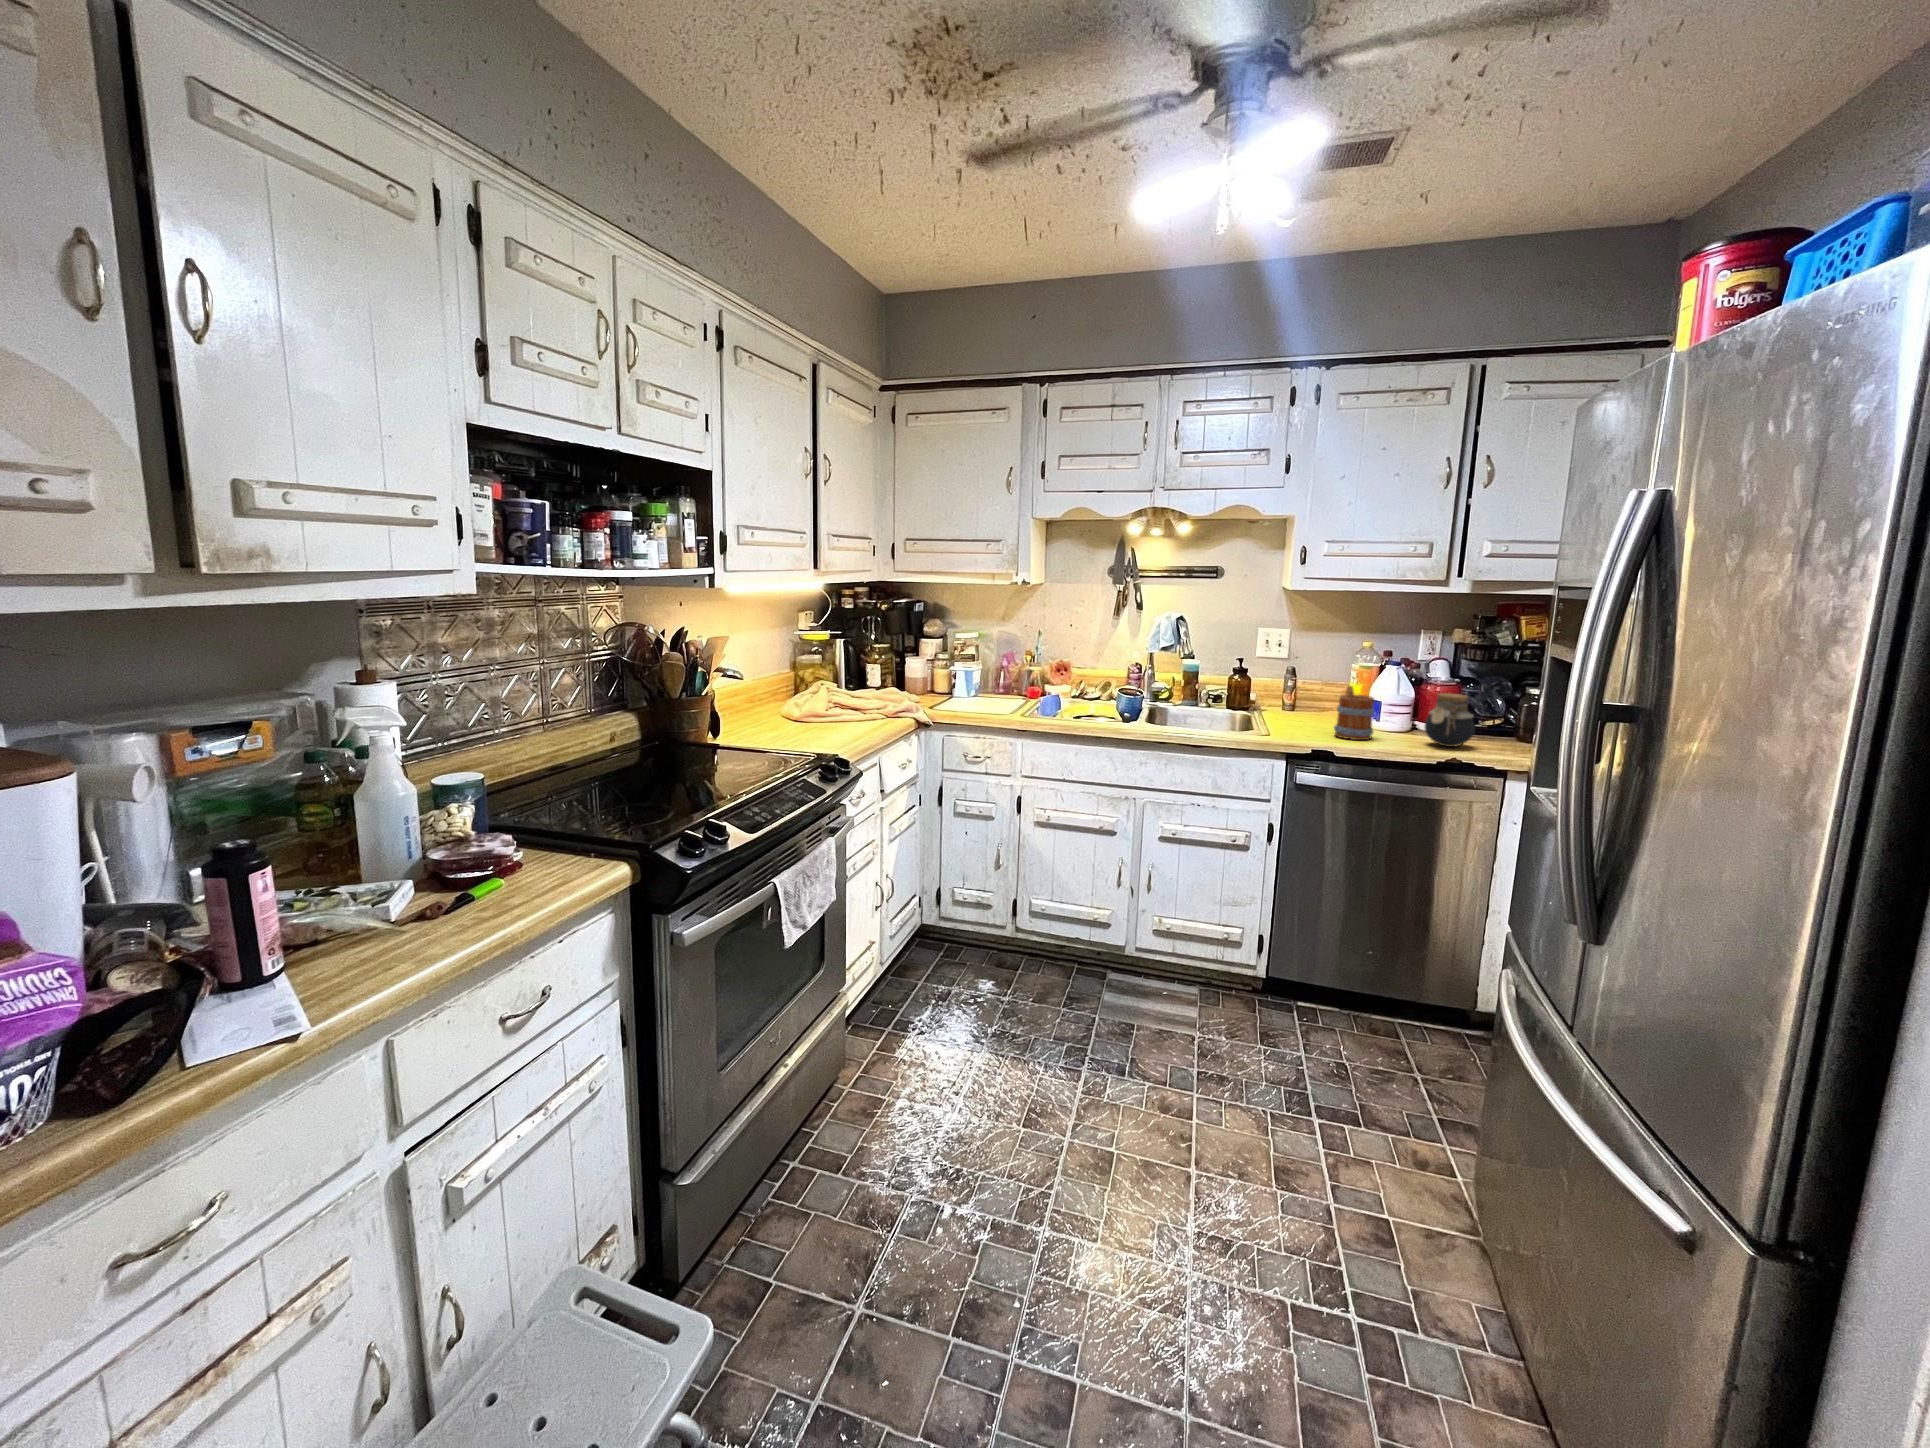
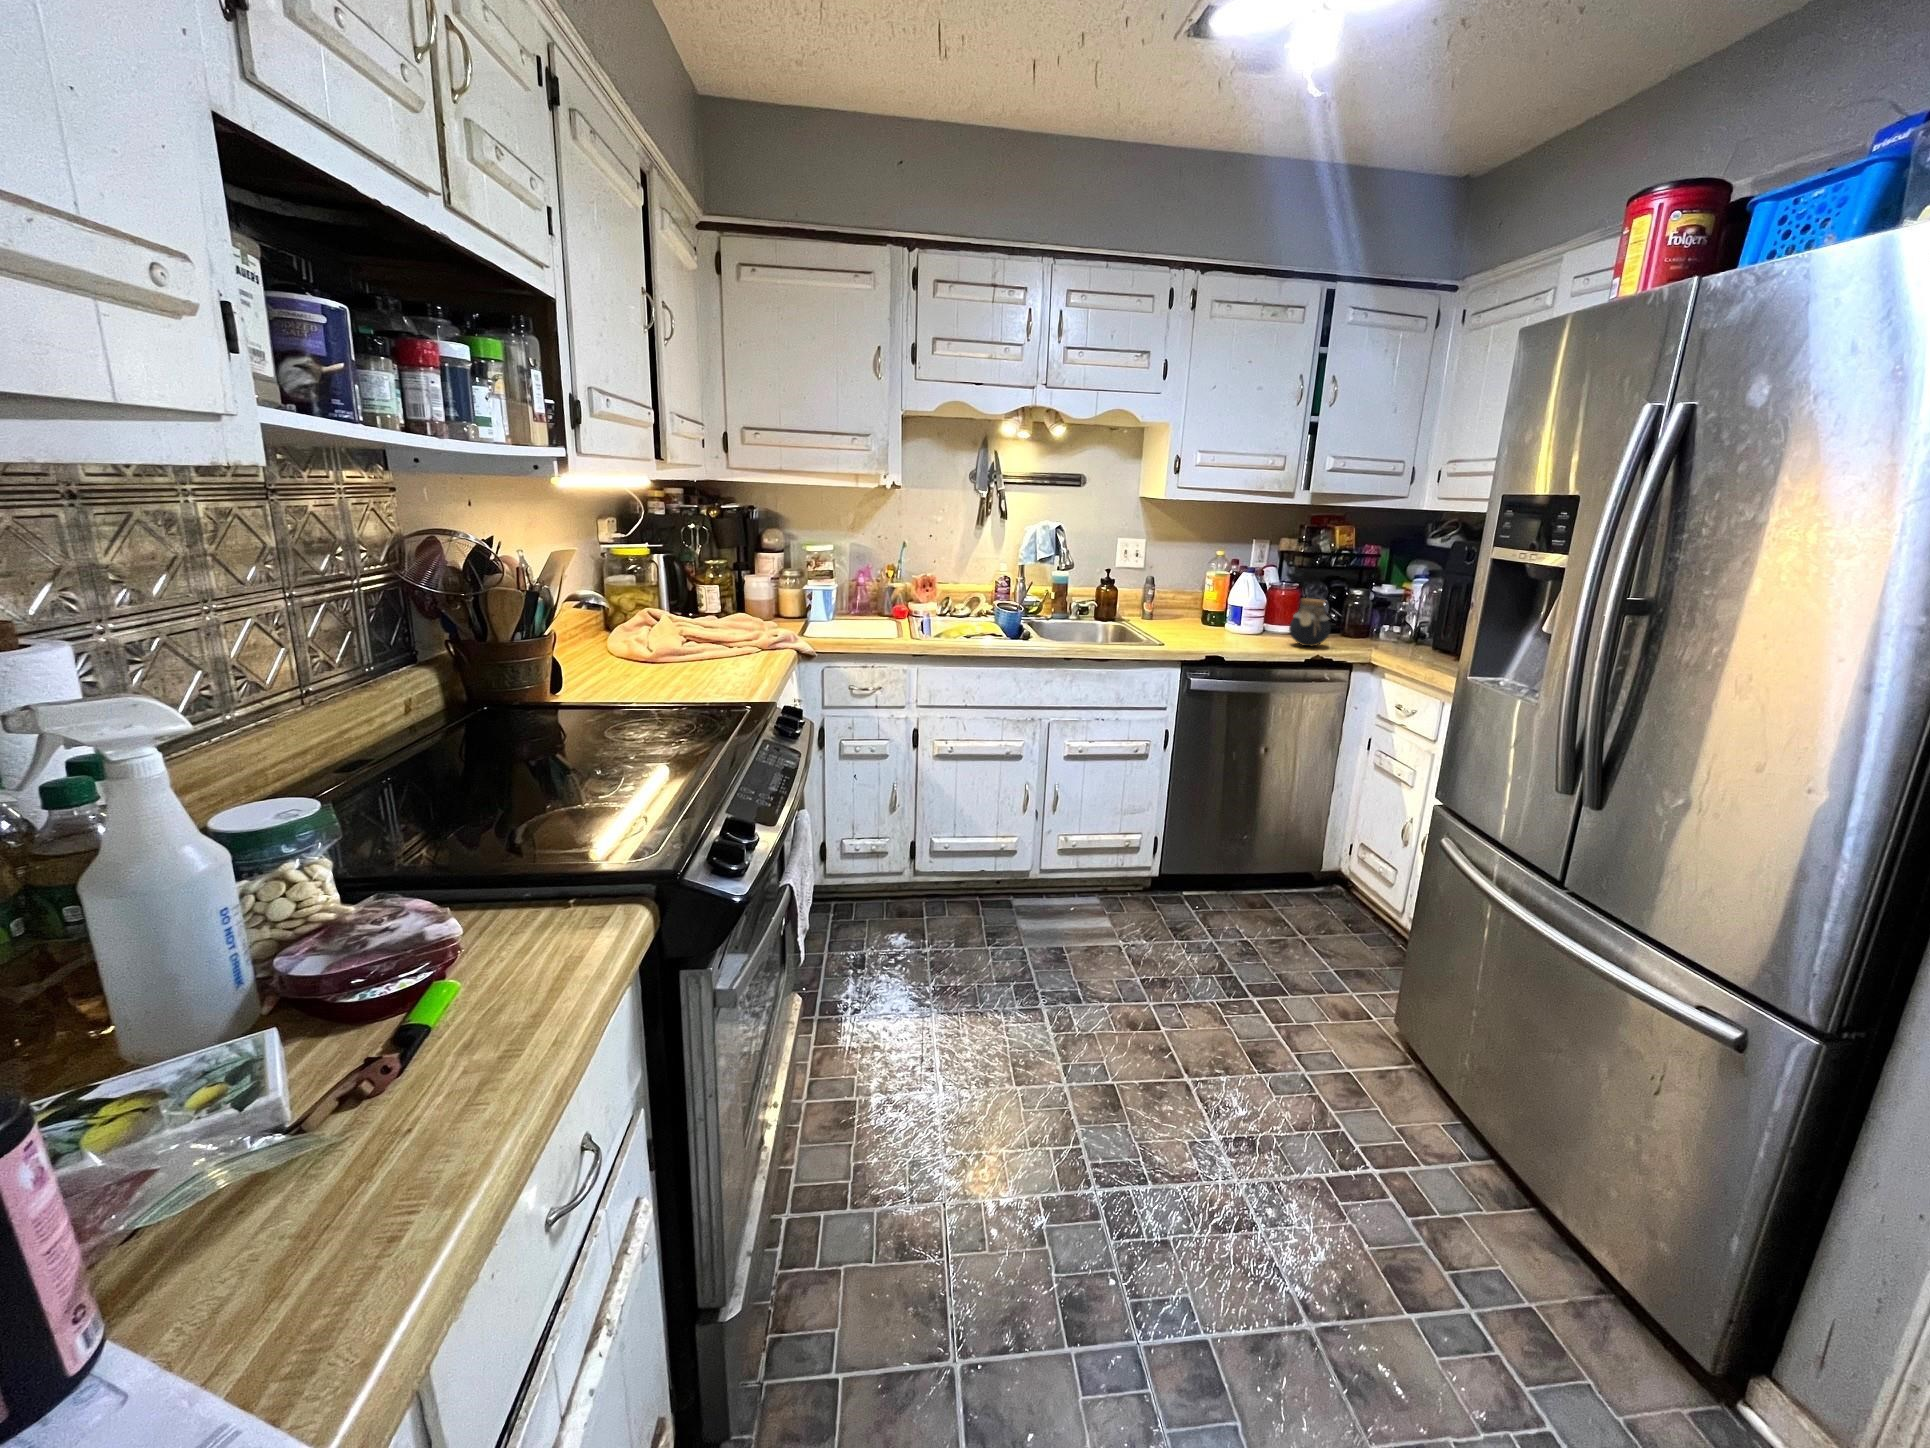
mug: present [1334,686,1374,740] -> none [1212,594,1249,645]

